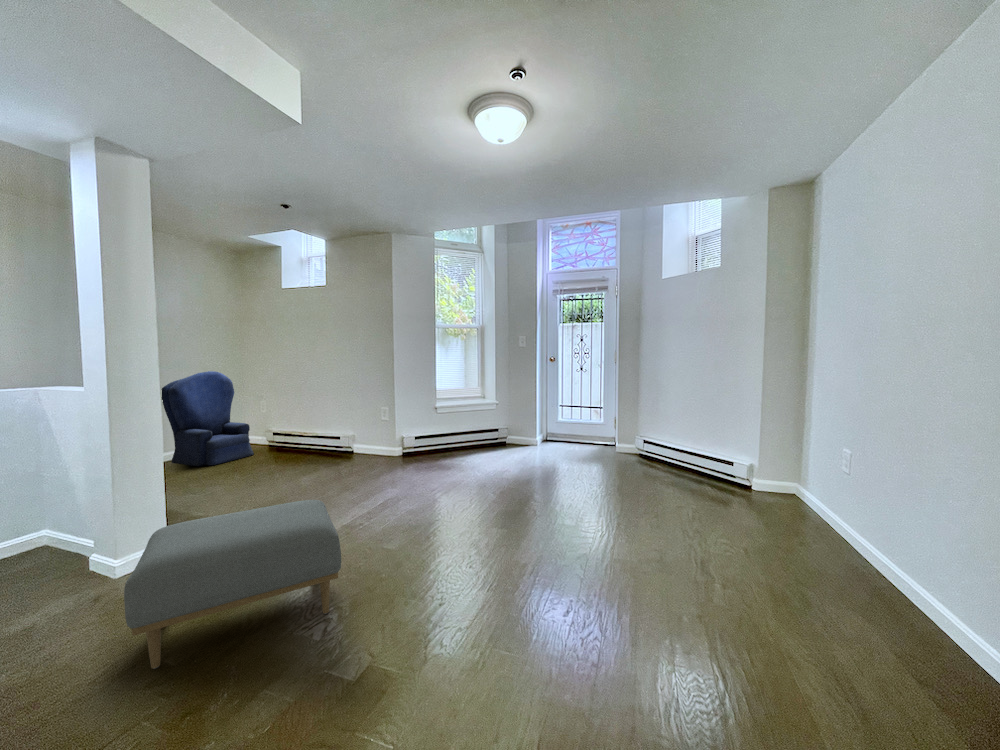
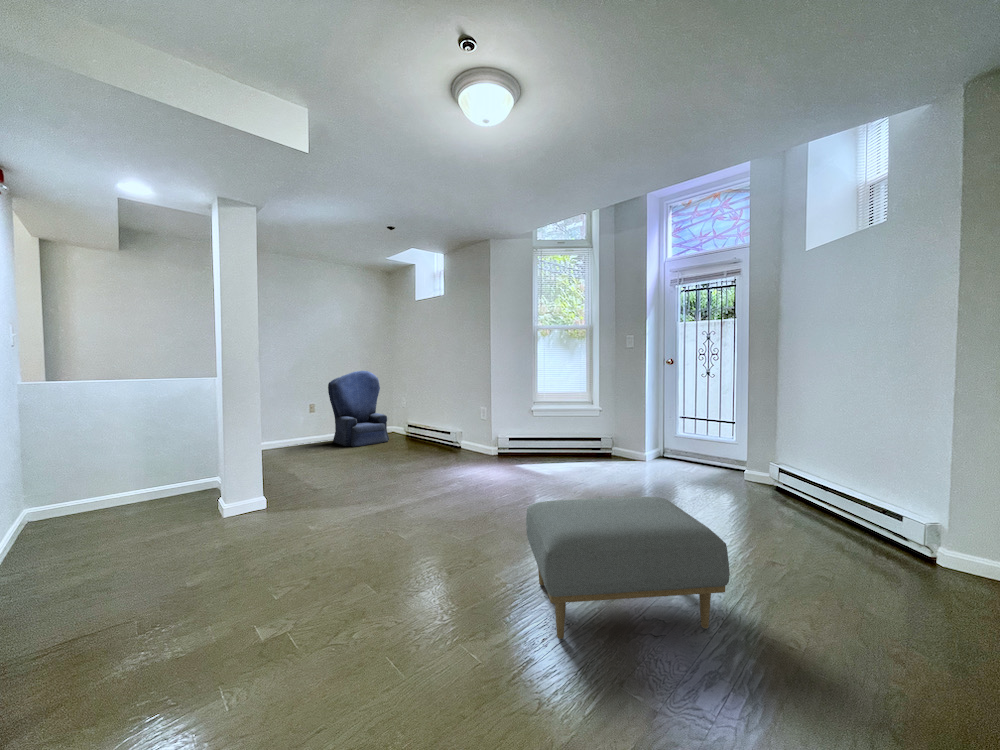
ottoman: present [124,500,341,669] -> present [526,497,730,639]

